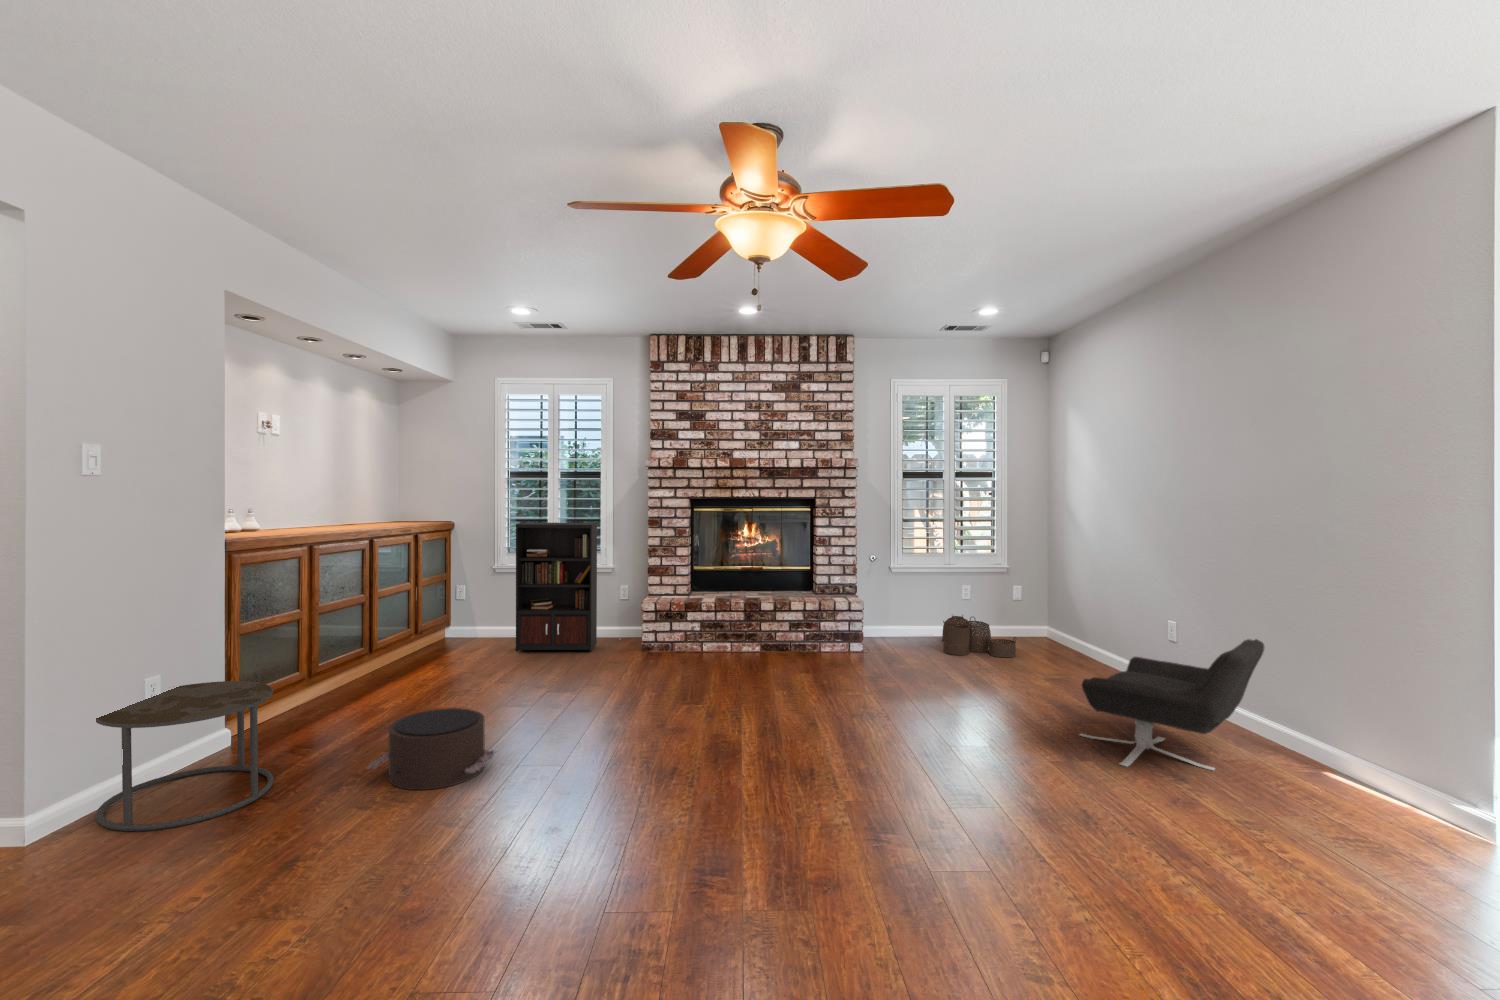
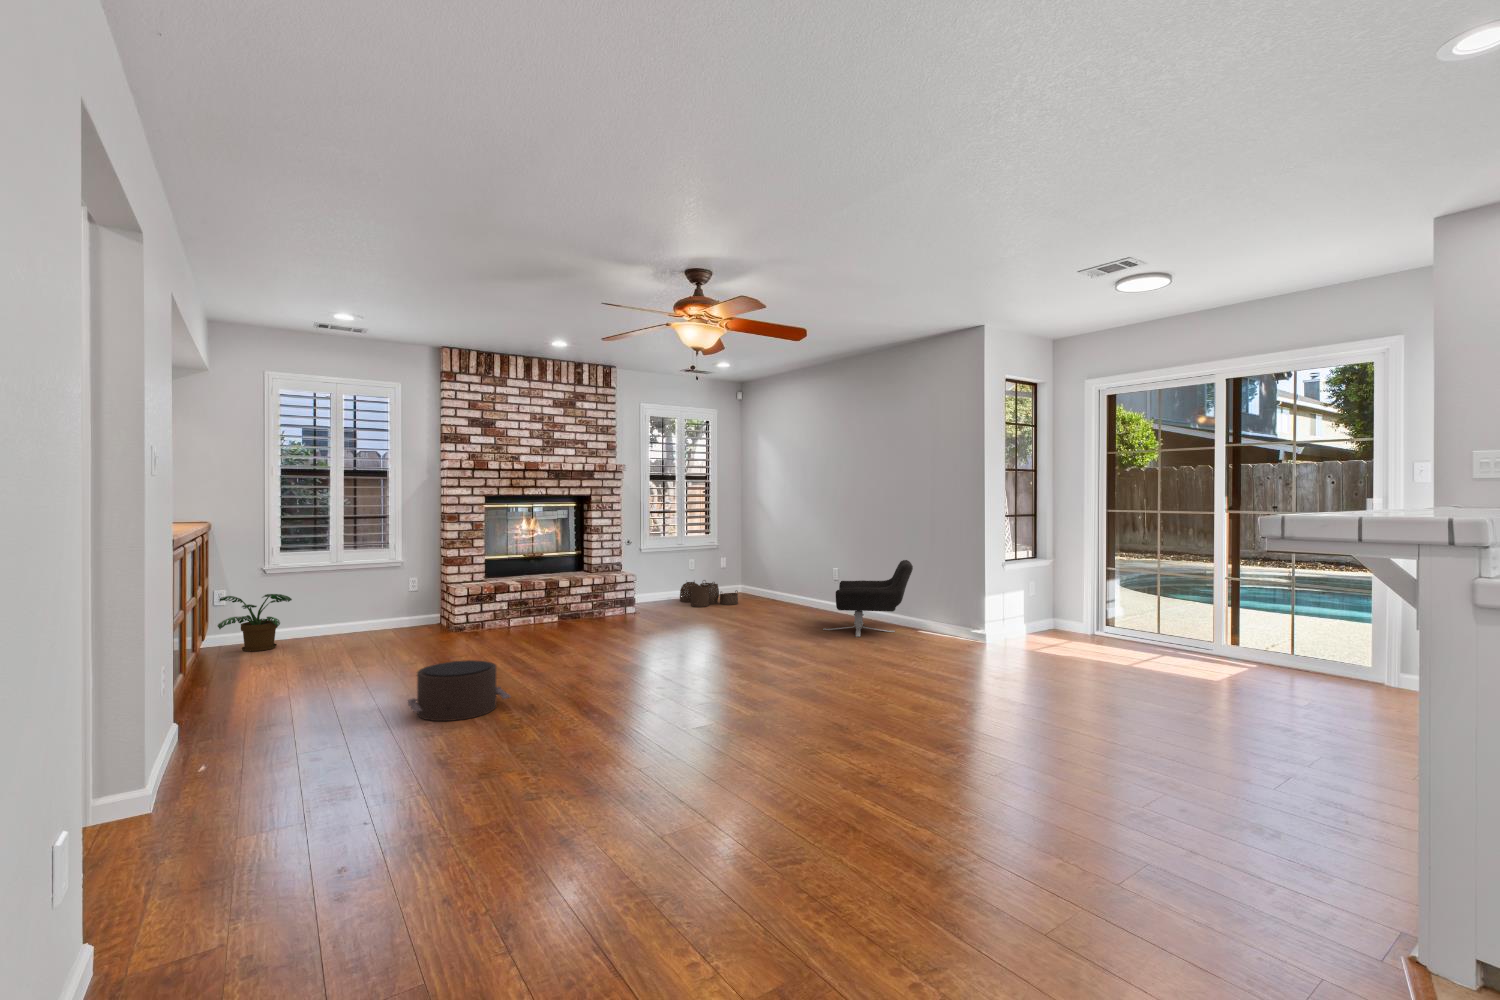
bookcase: present [516,522,621,651] -> none [329,519,422,647]
potted plant: none [437,589,497,644] -> present [217,594,292,651]
side table: present [95,681,274,831] -> none [173,656,335,789]

